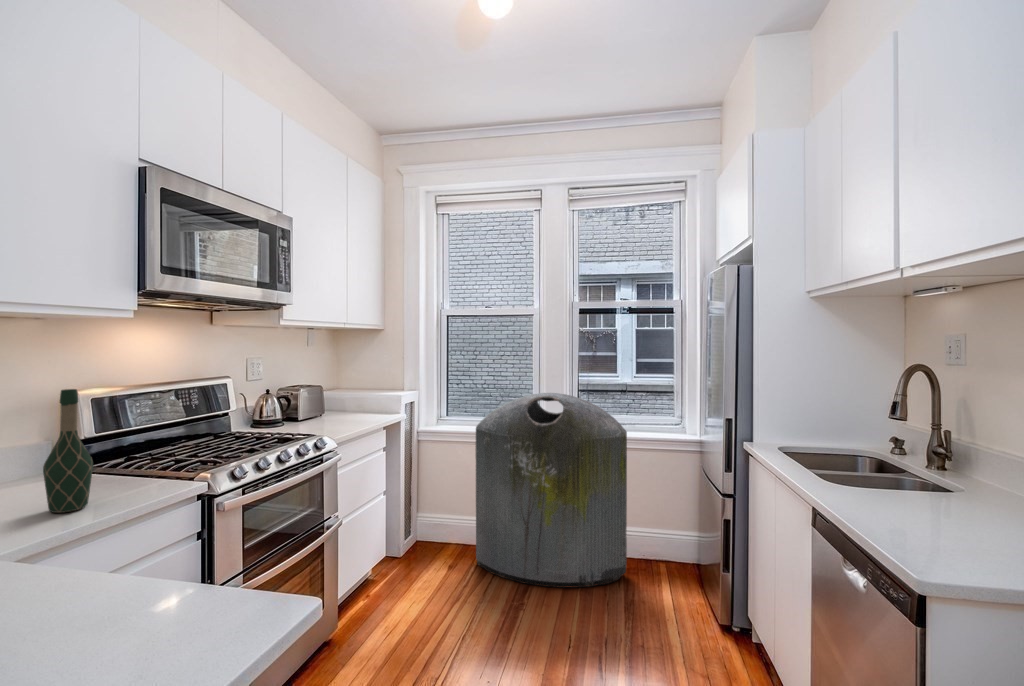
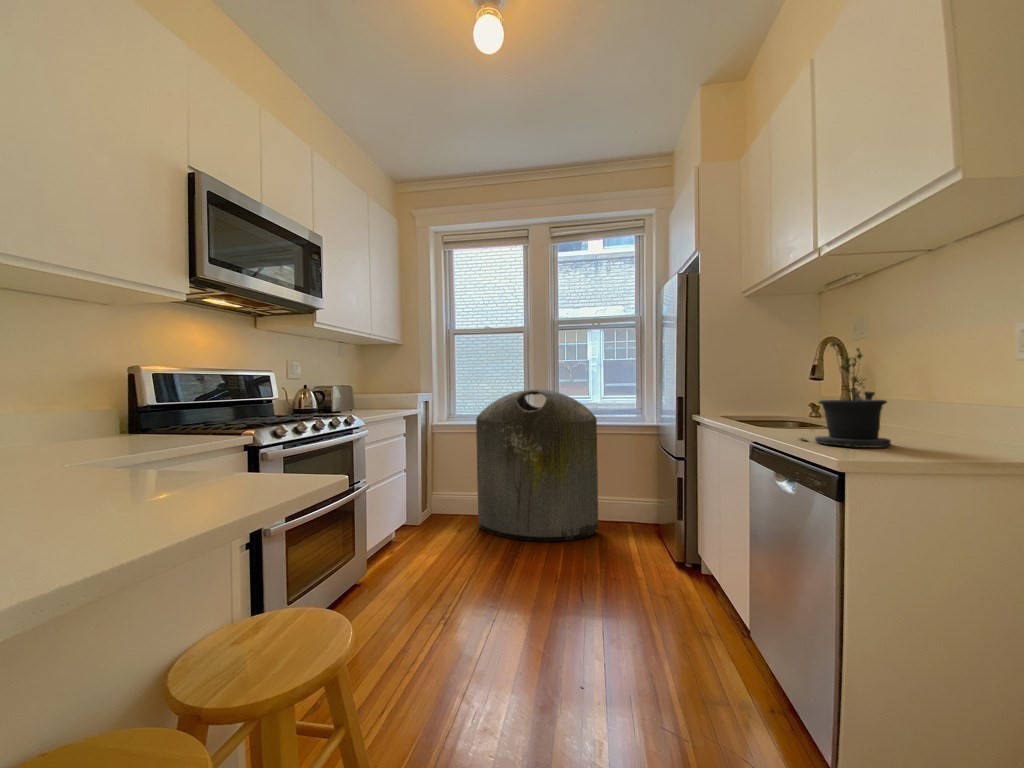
wine bottle: present [43,389,93,513] -> none [104,345,150,450]
potted plant: none [862,402,974,541] -> present [800,341,891,448]

